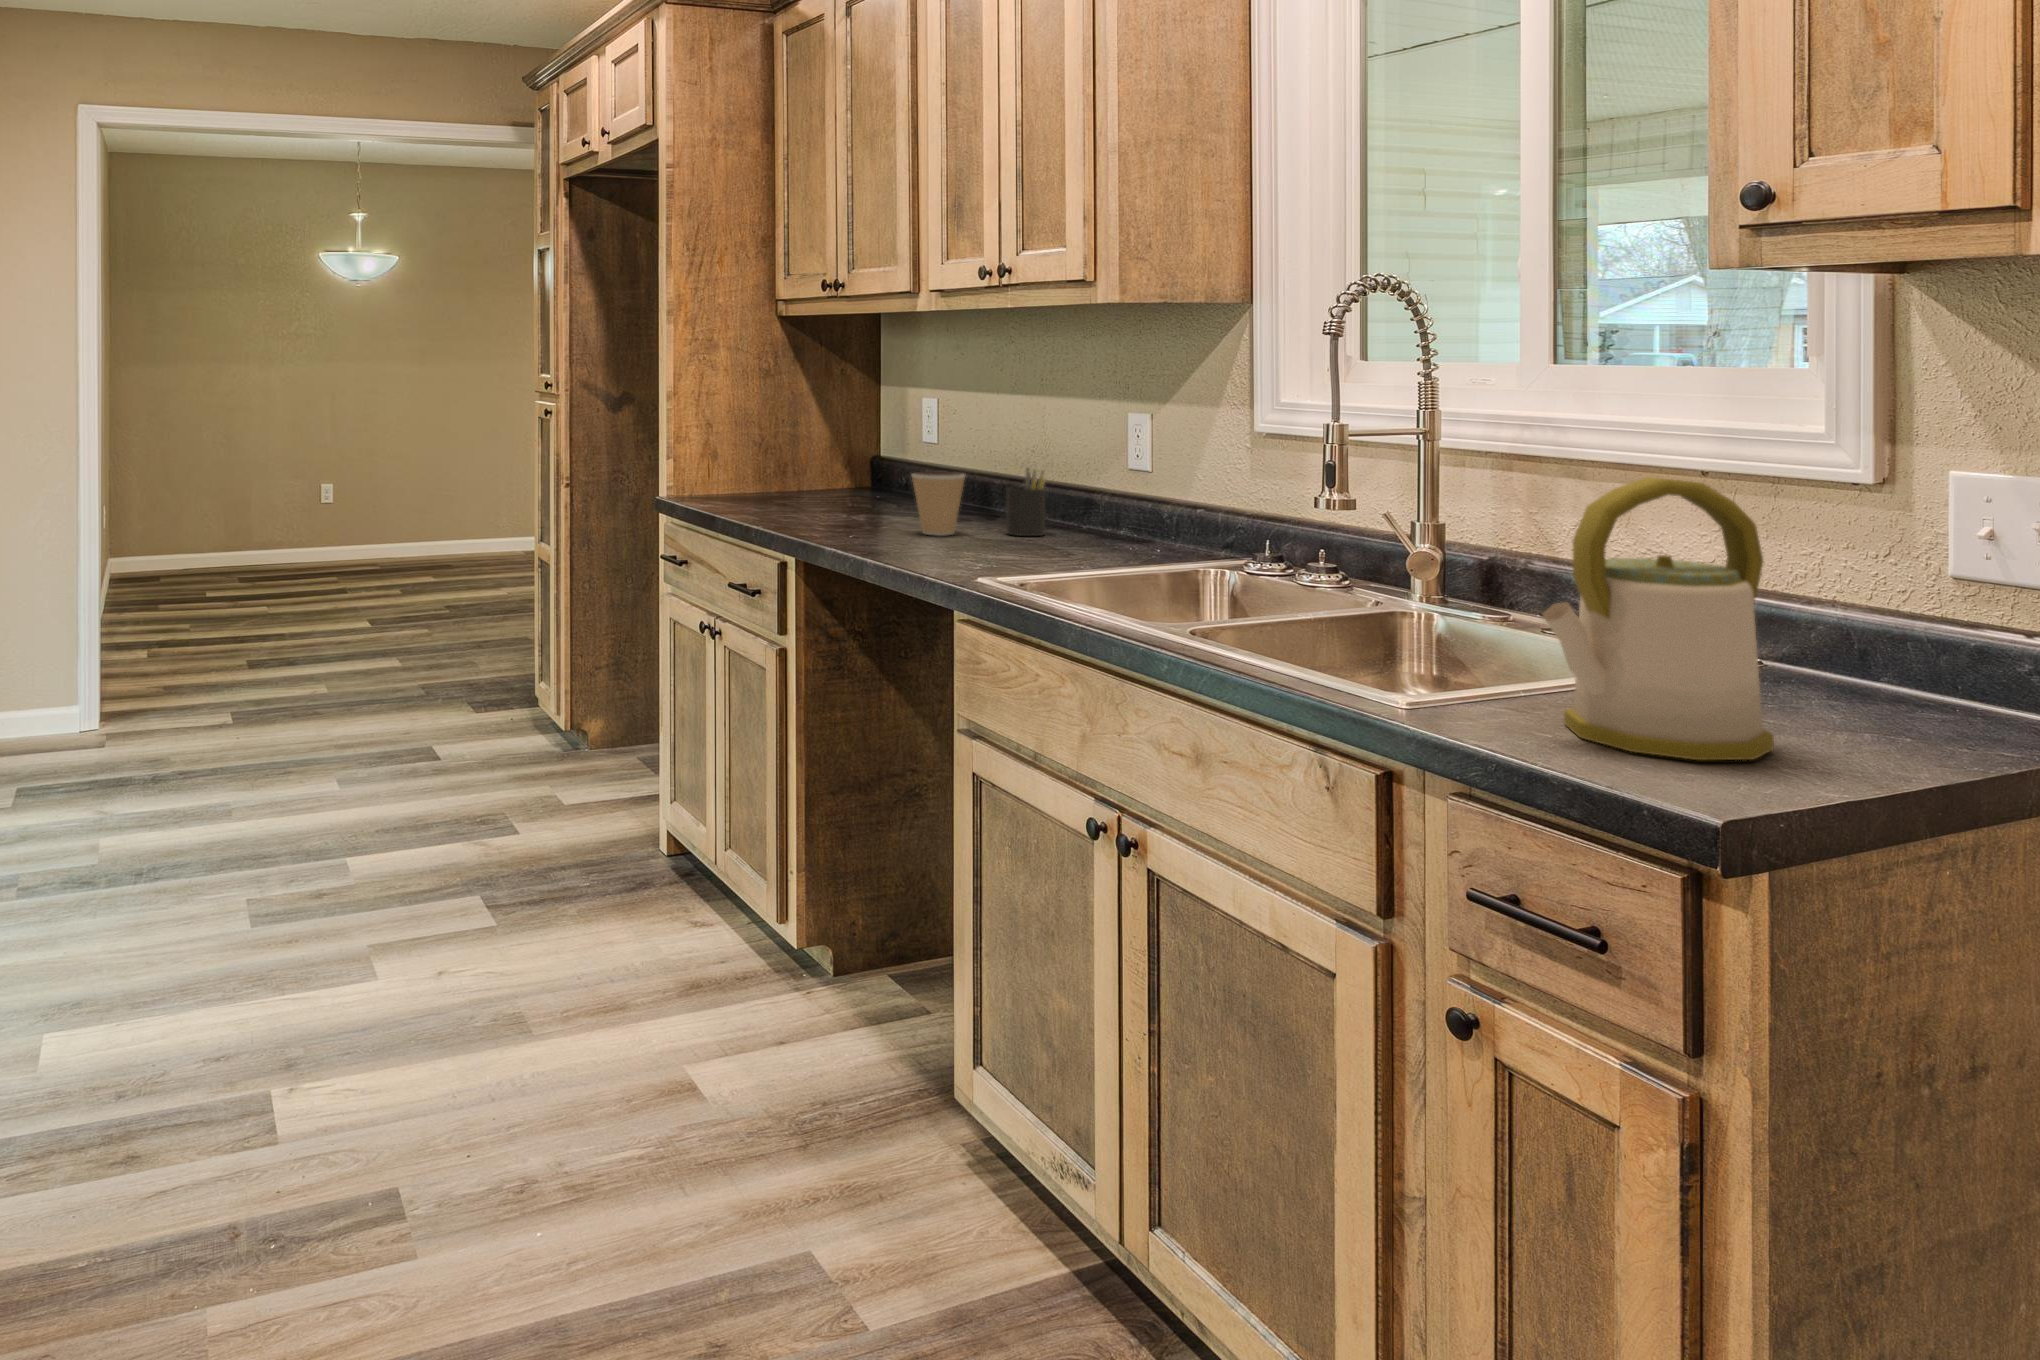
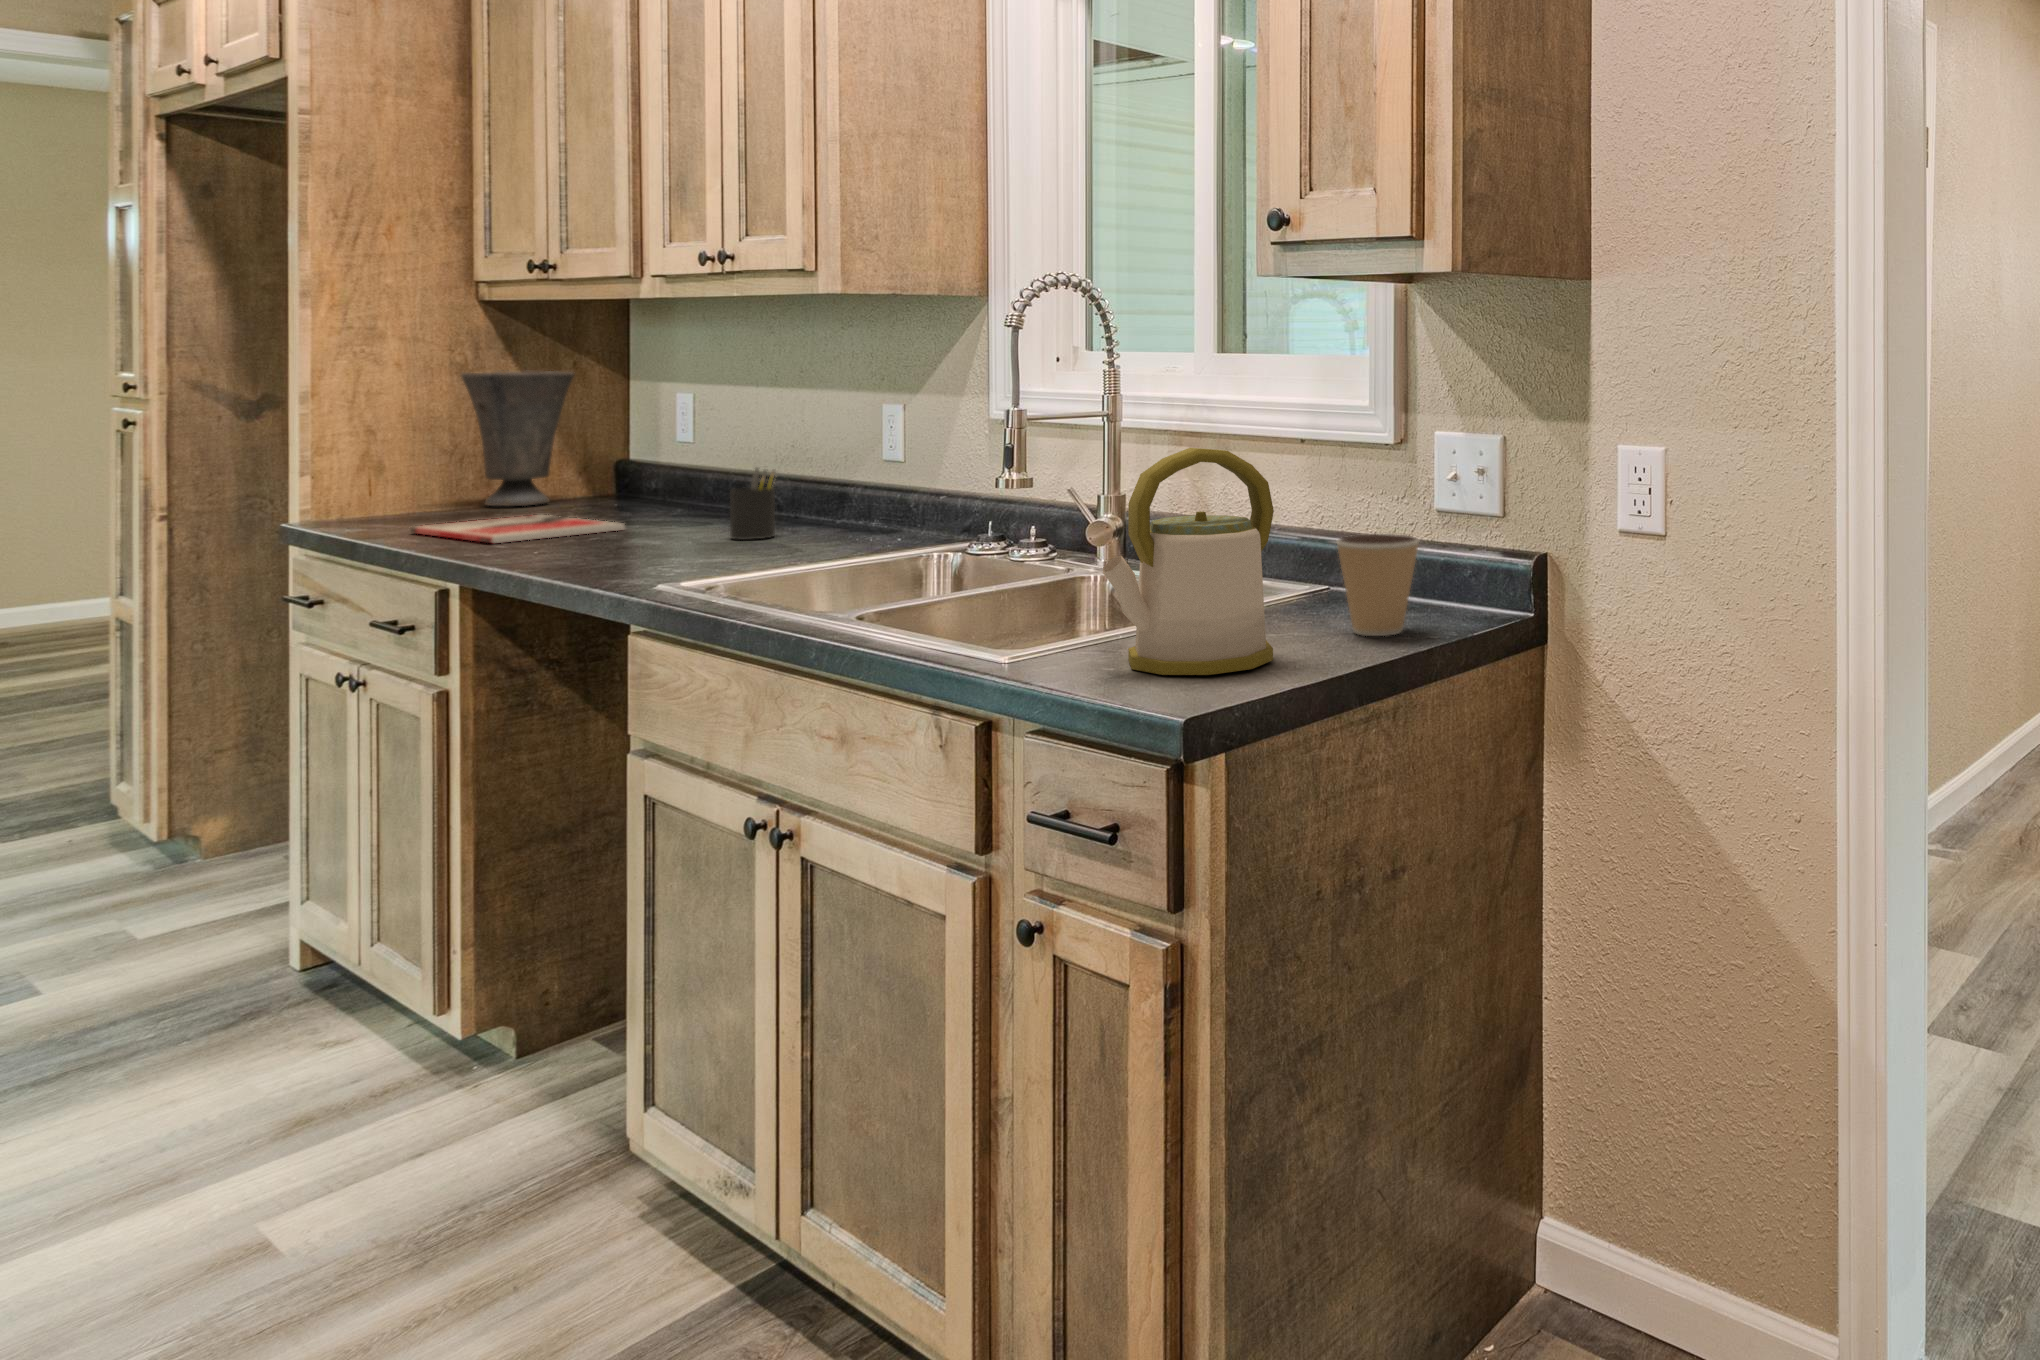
vase: none [771,374,854,490] -> present [461,370,574,506]
coffee cup: present [912,472,965,536] -> present [1337,534,1419,636]
book: none [748,500,911,525] -> present [409,515,625,543]

